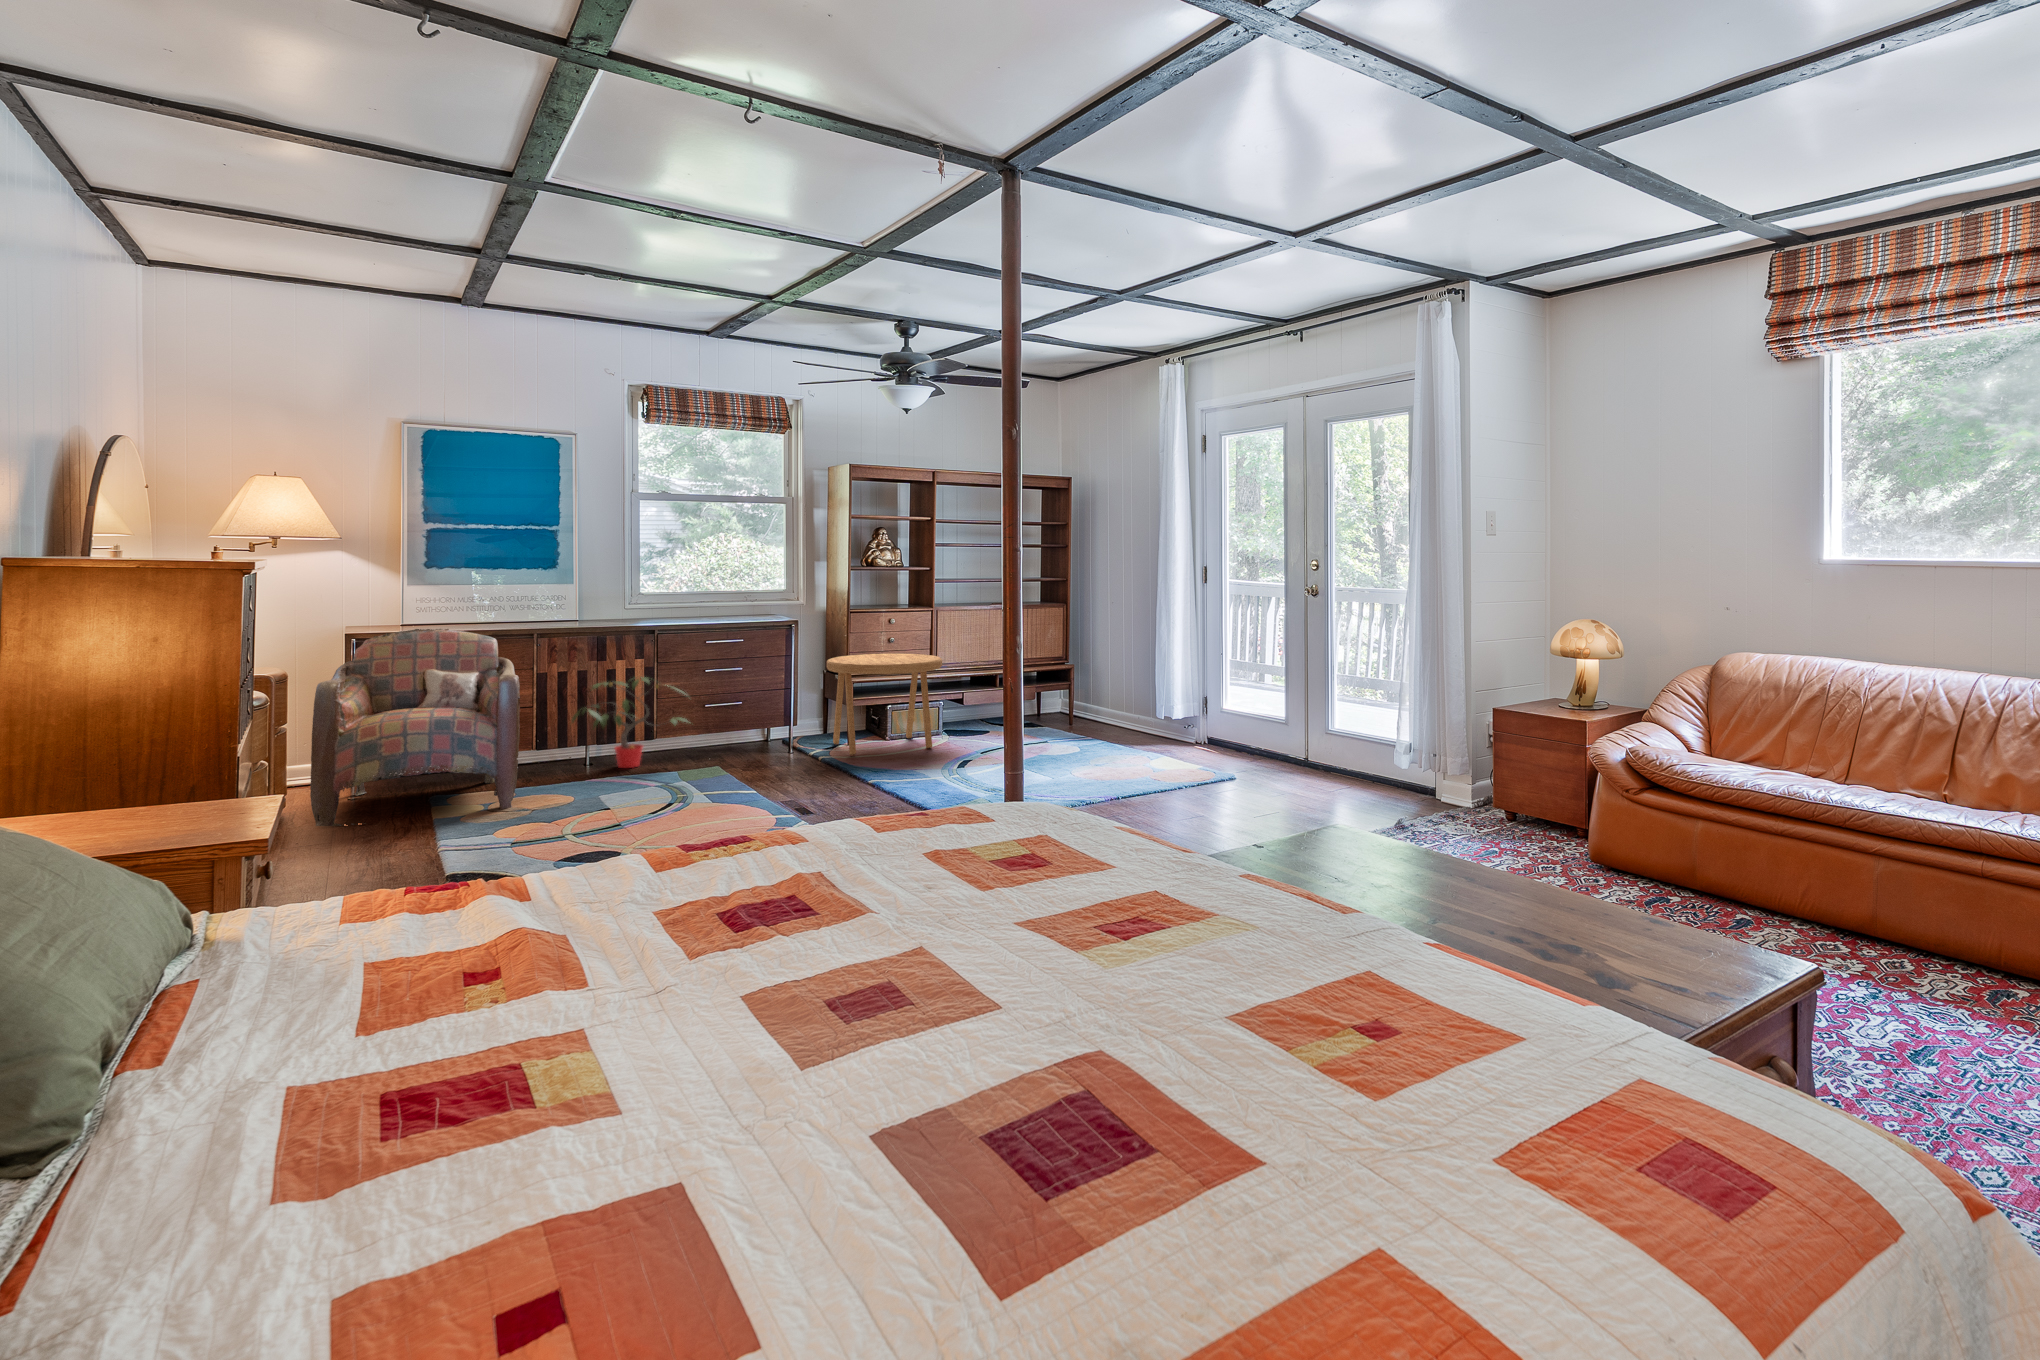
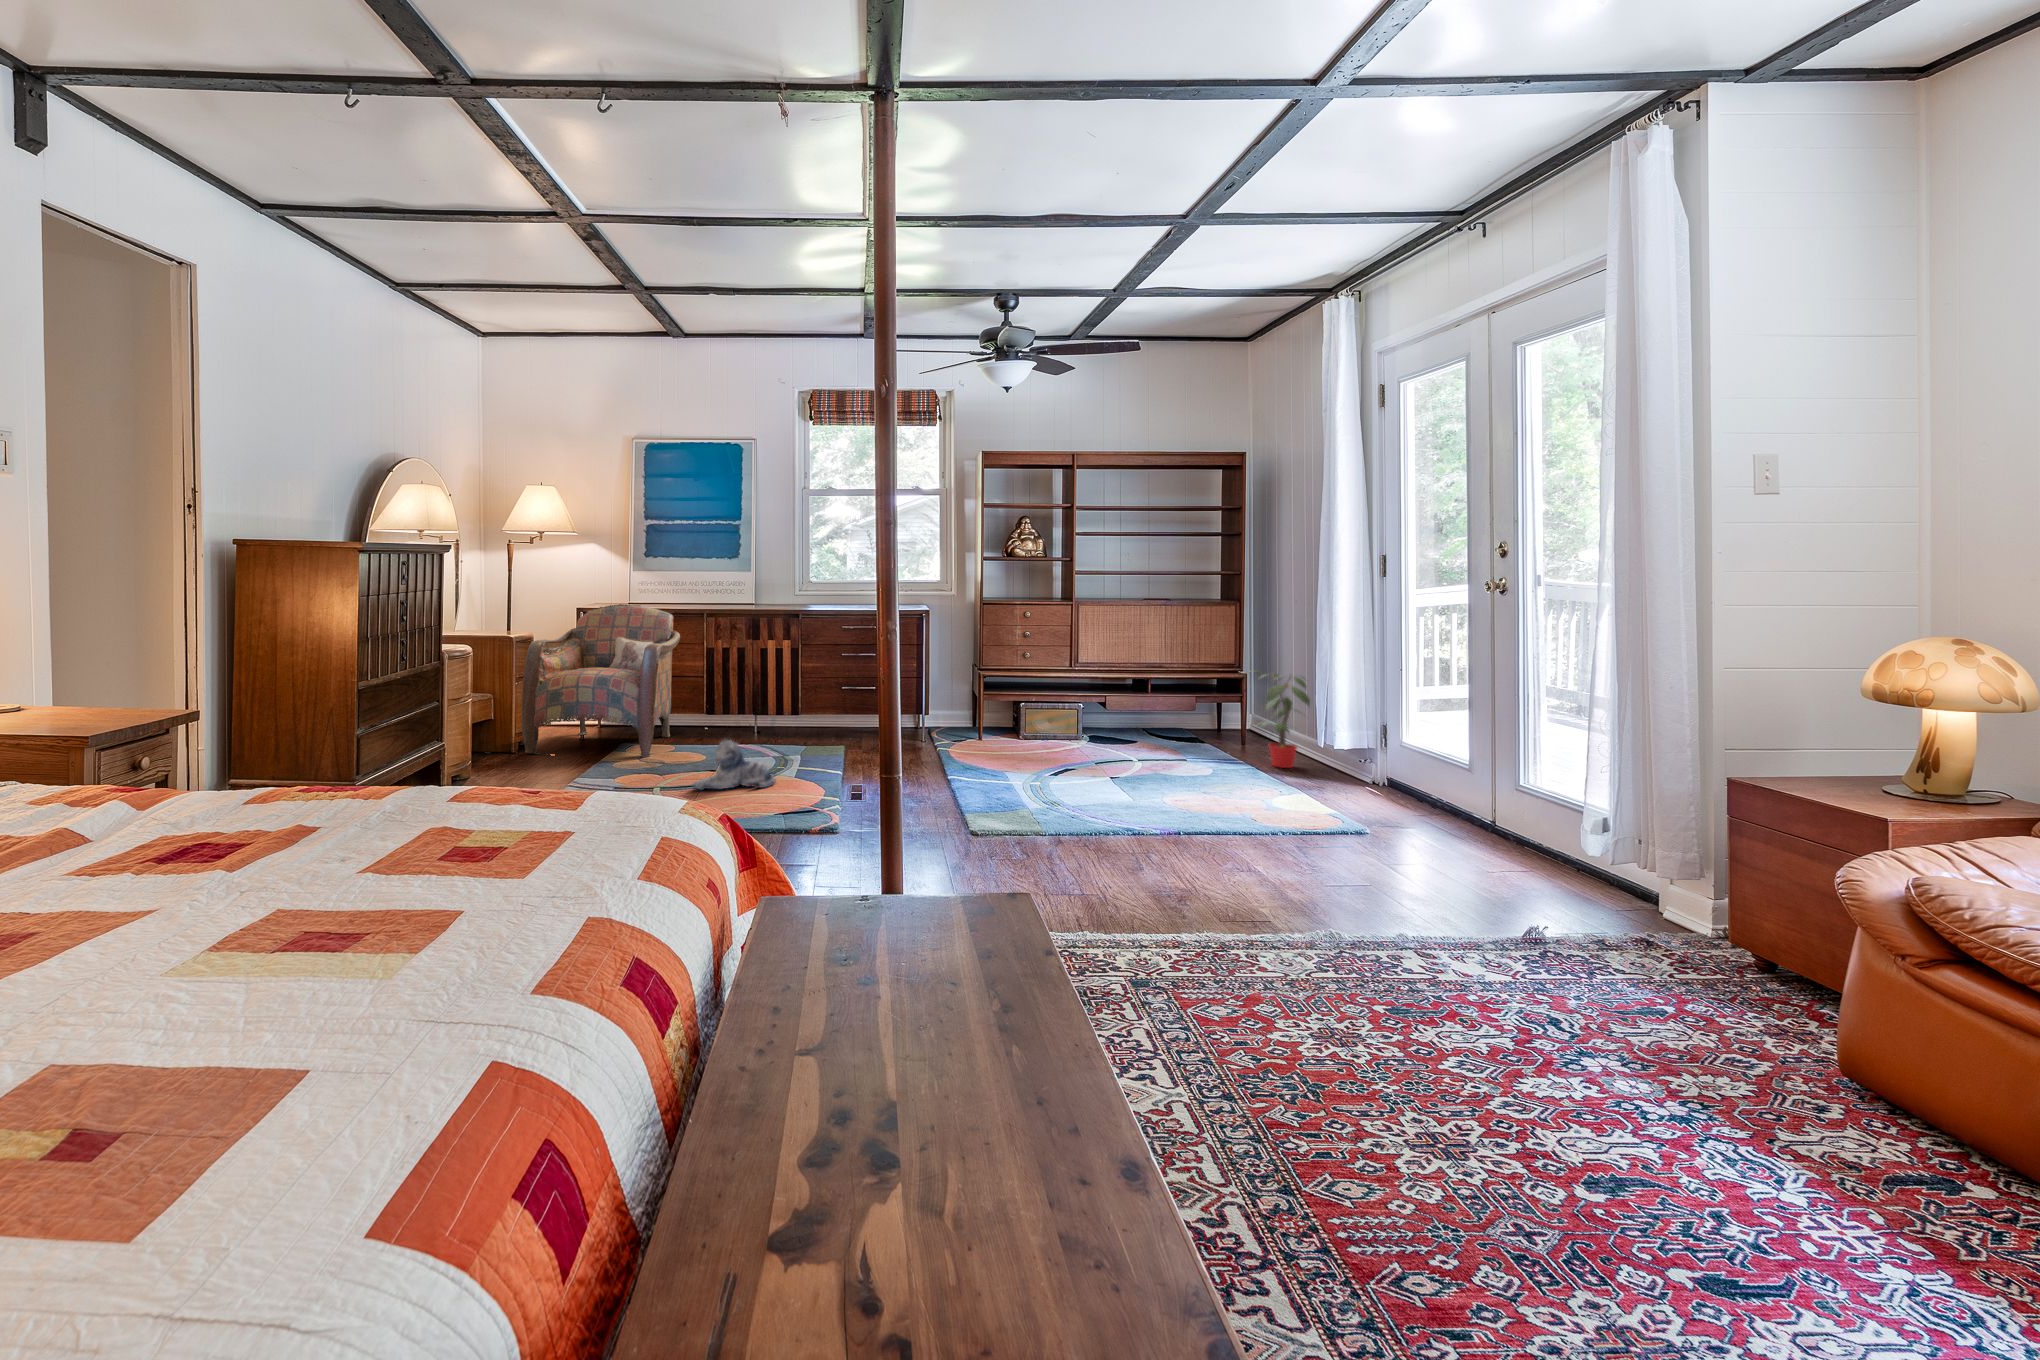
side table: present [827,654,942,755] -> none [942,648,1060,753]
potted plant: present [572,677,687,768] -> present [1249,671,1310,768]
plush toy: none [637,771,721,831] -> present [693,739,775,790]

